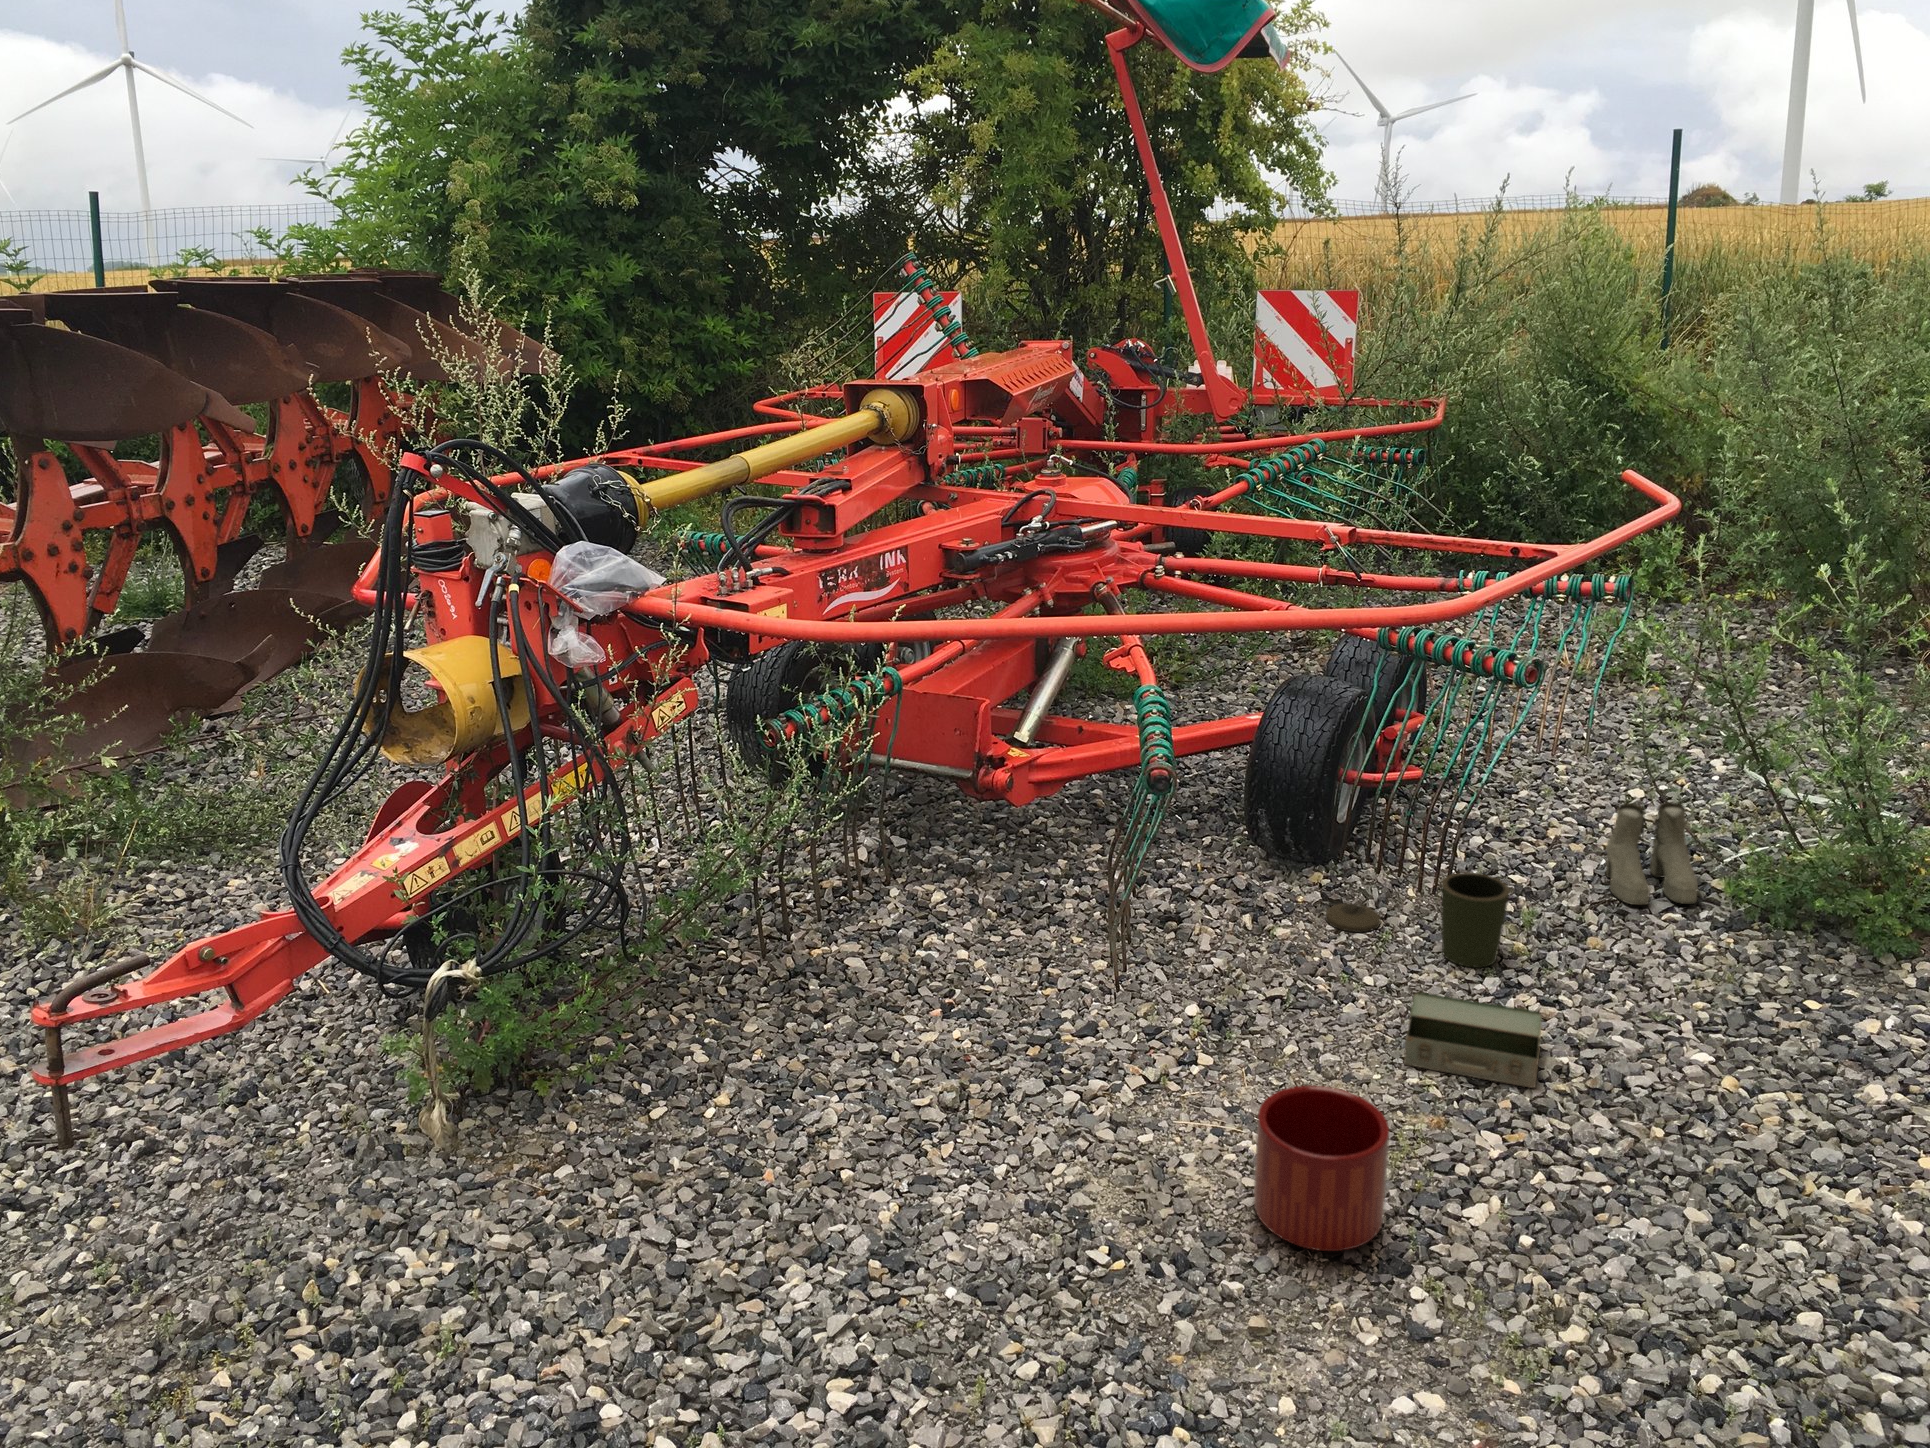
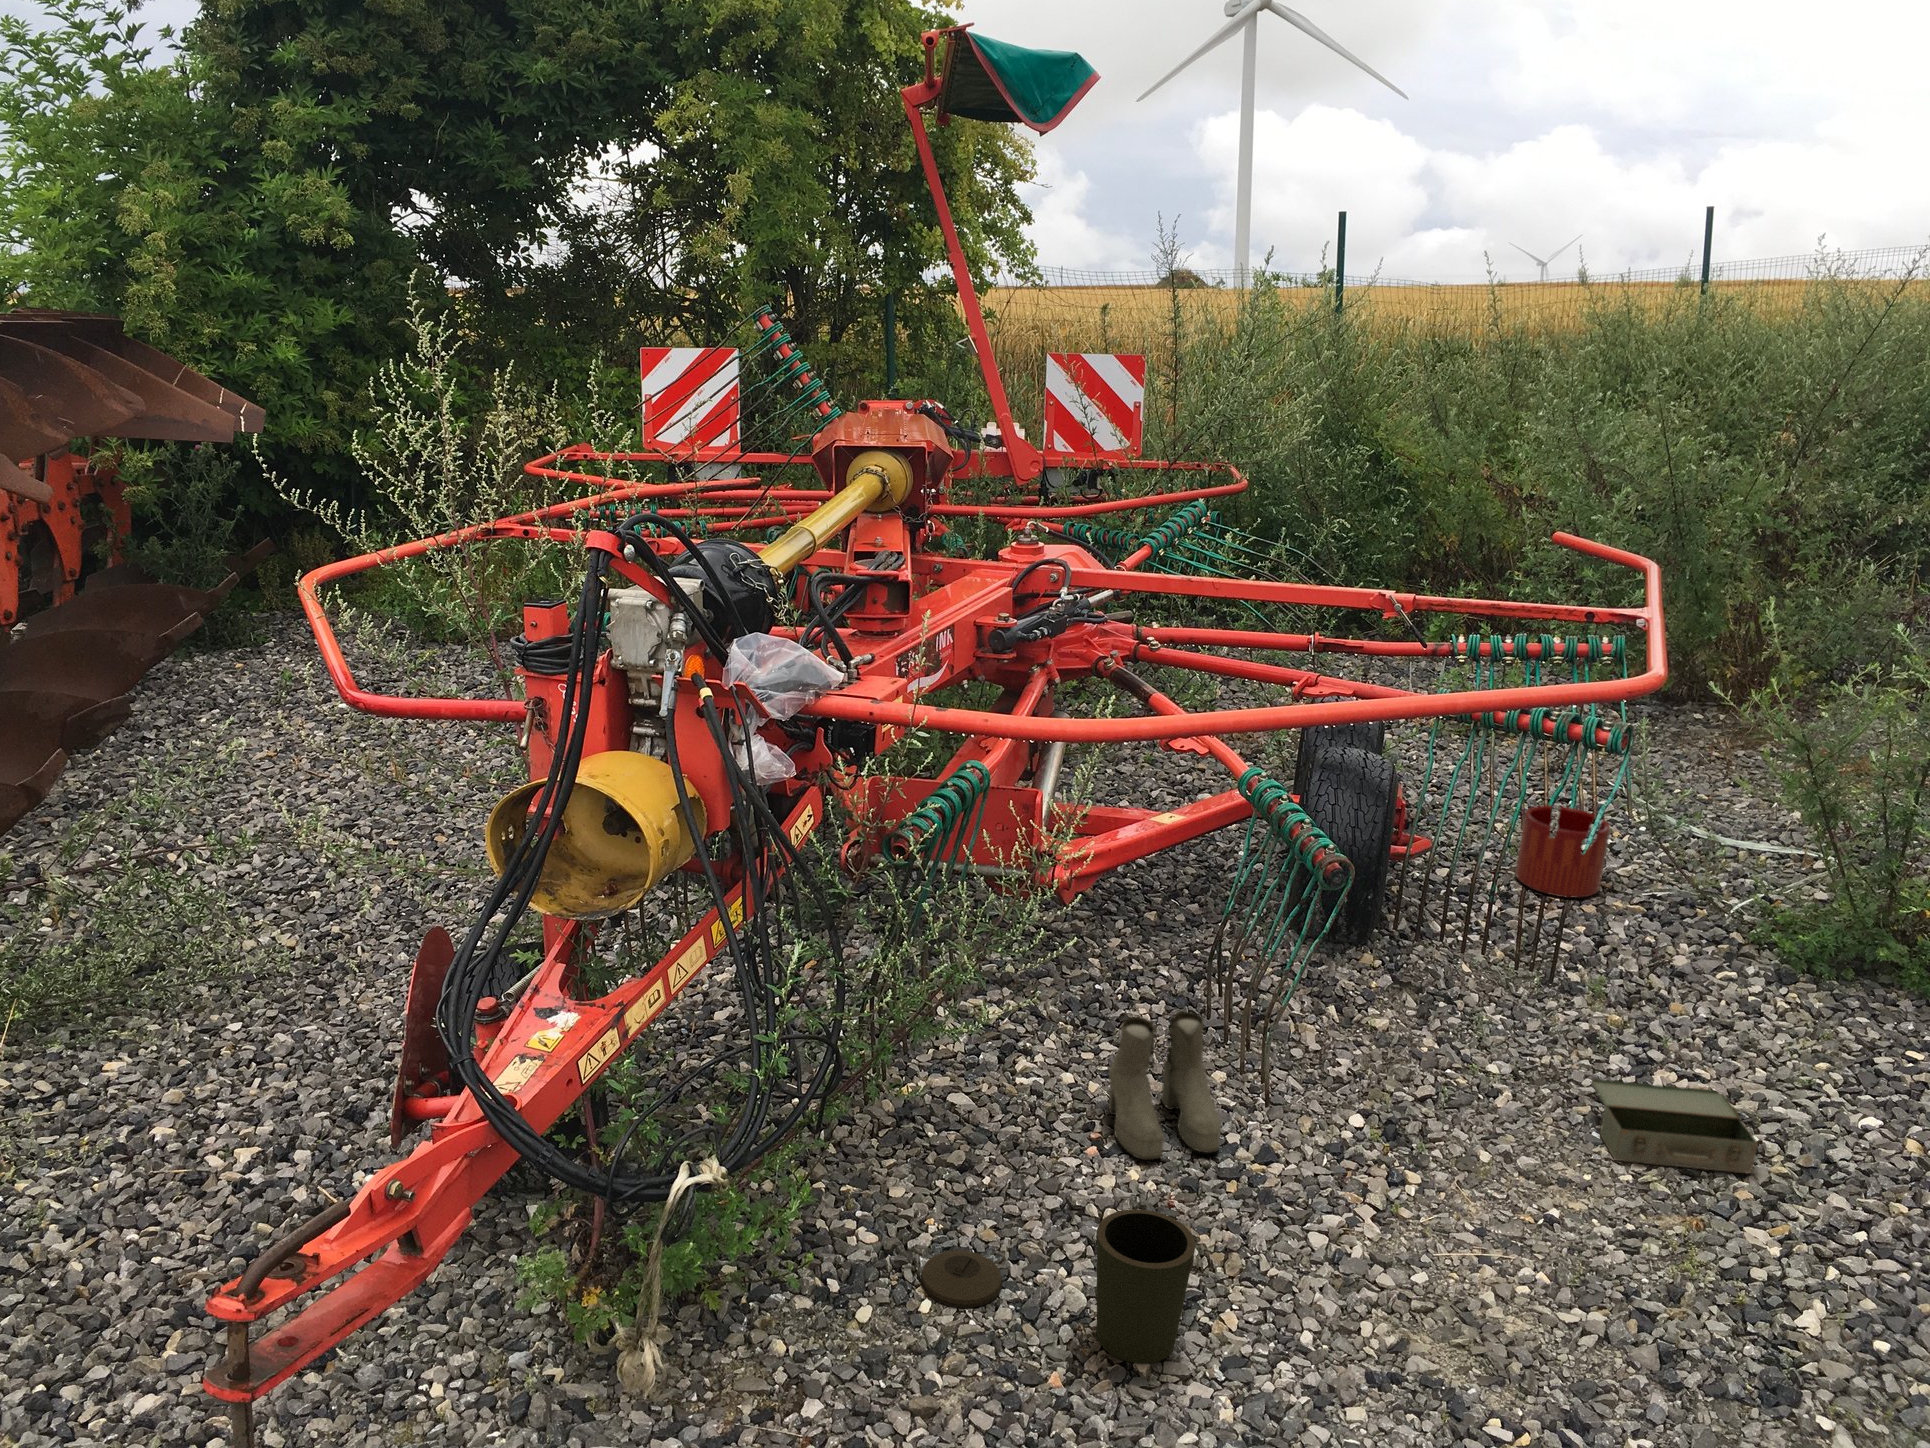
boots: present [1606,802,1698,905] -> present [1108,1011,1221,1160]
trash can: present [1325,872,1510,967] -> present [921,1209,1196,1364]
planter: present [1254,1085,1389,1251] -> present [1515,805,1610,898]

